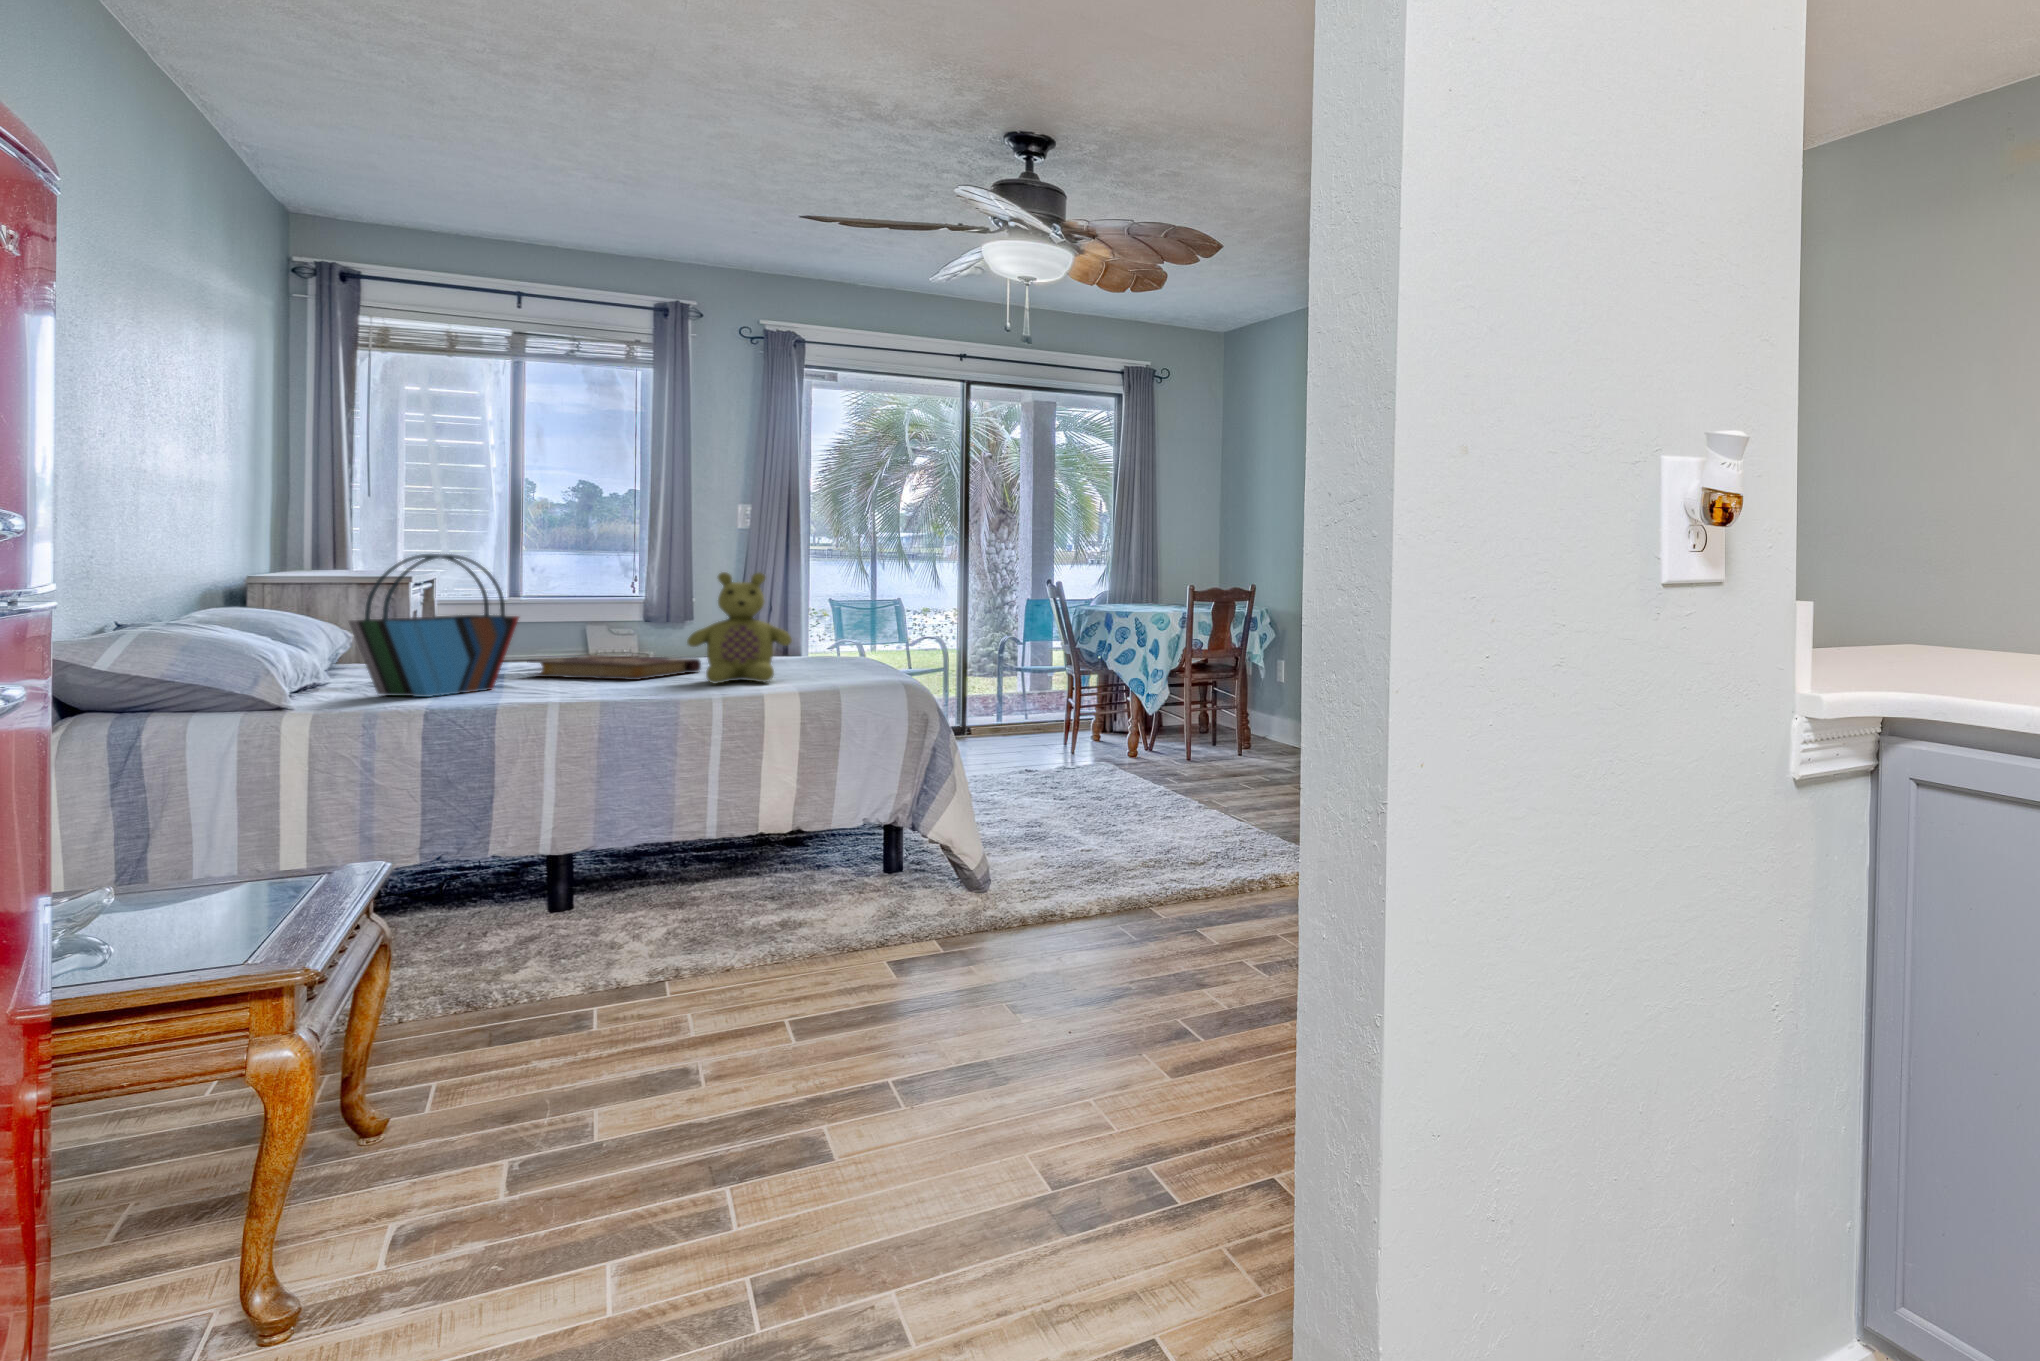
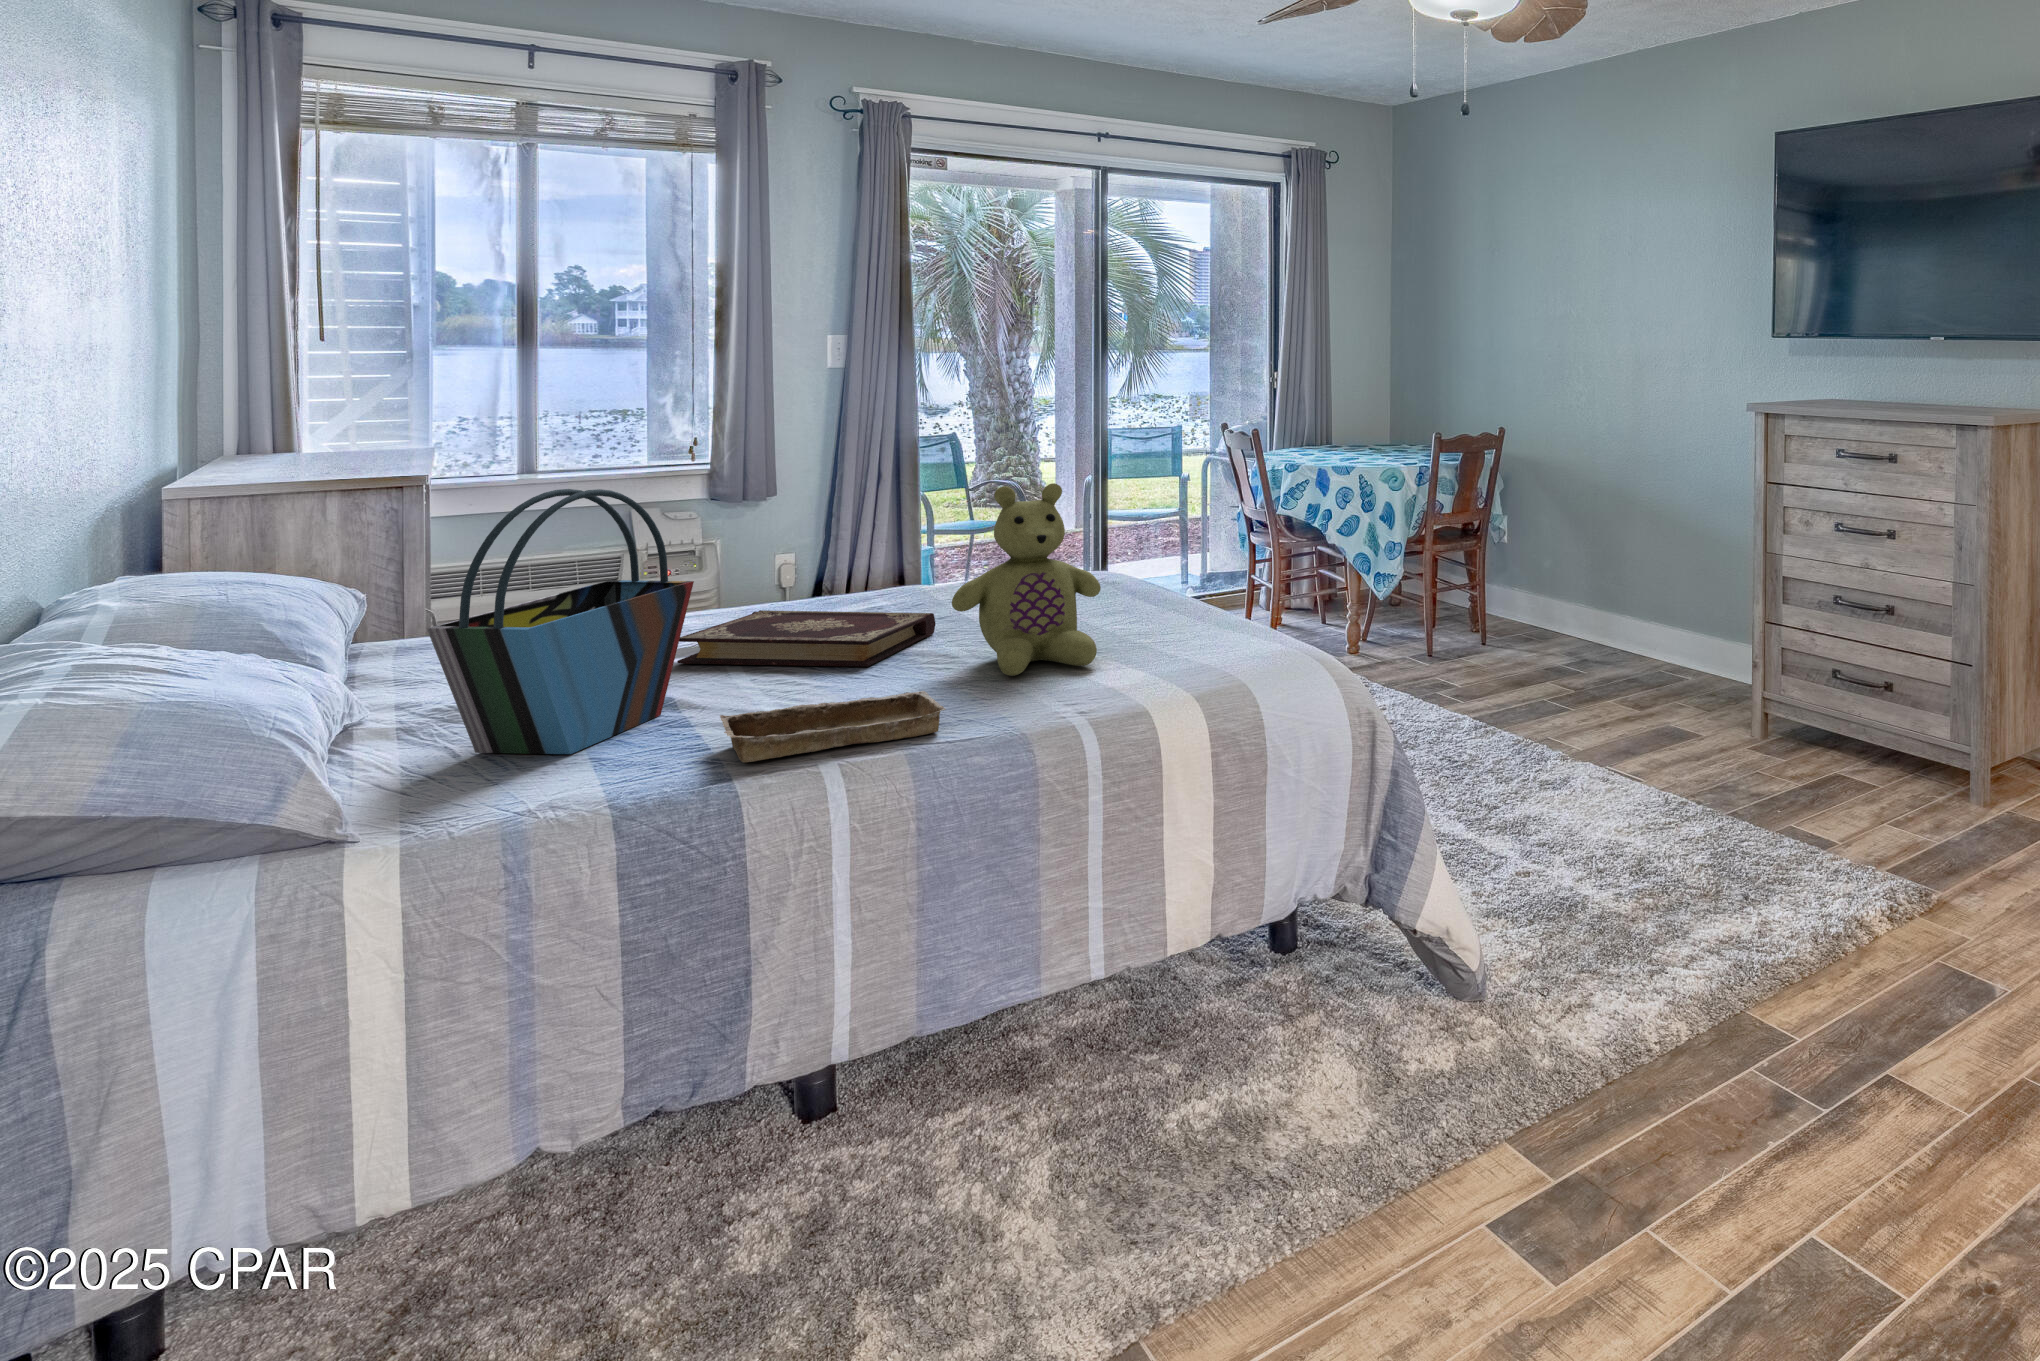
tray: none [505,681,643,700] -> present [720,691,946,763]

